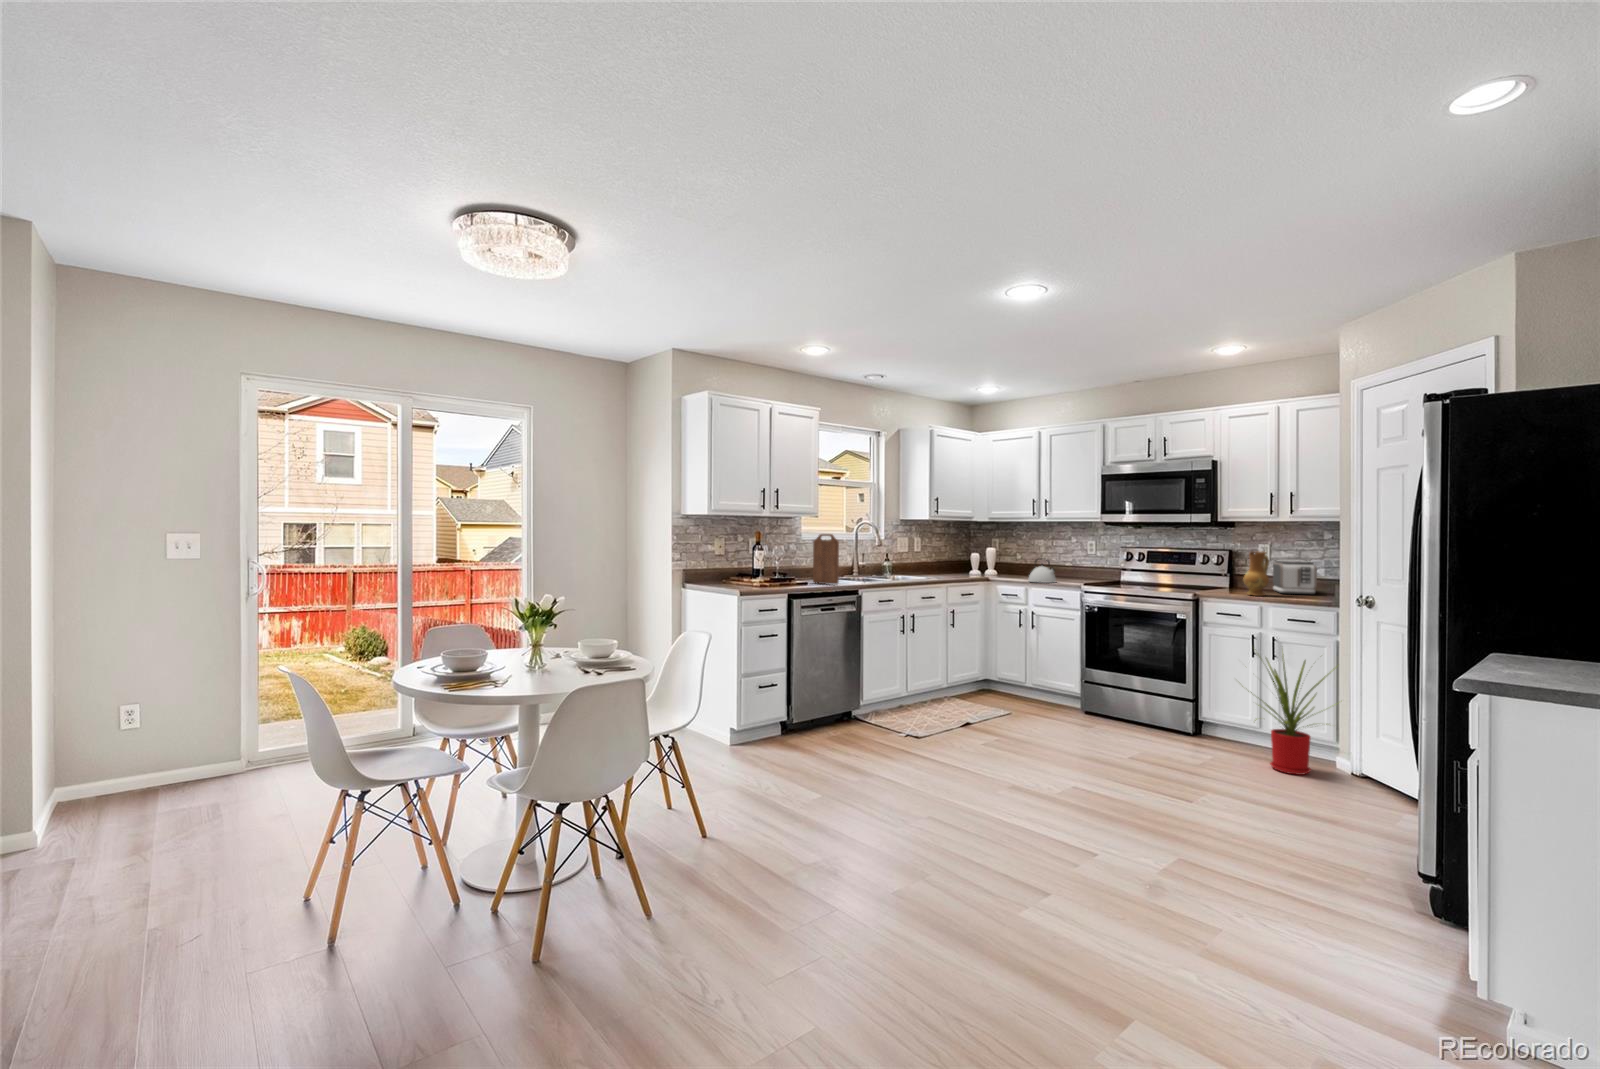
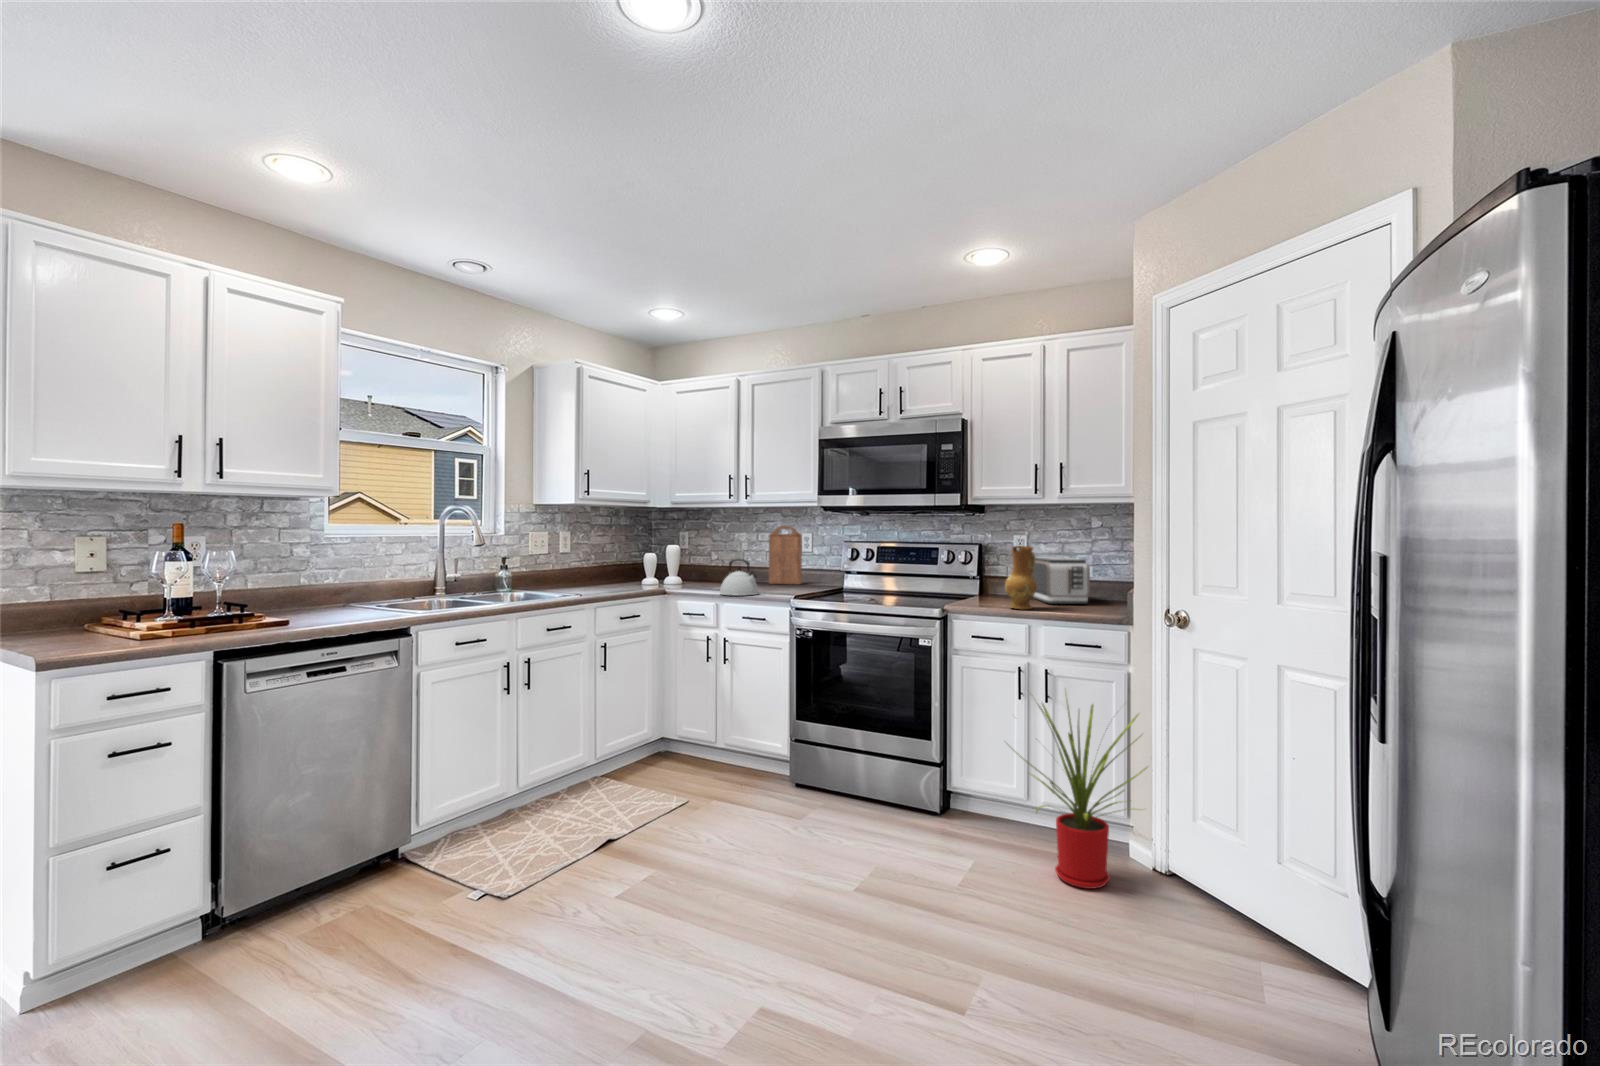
cutting board: present [813,534,839,584] -> present [769,526,802,584]

